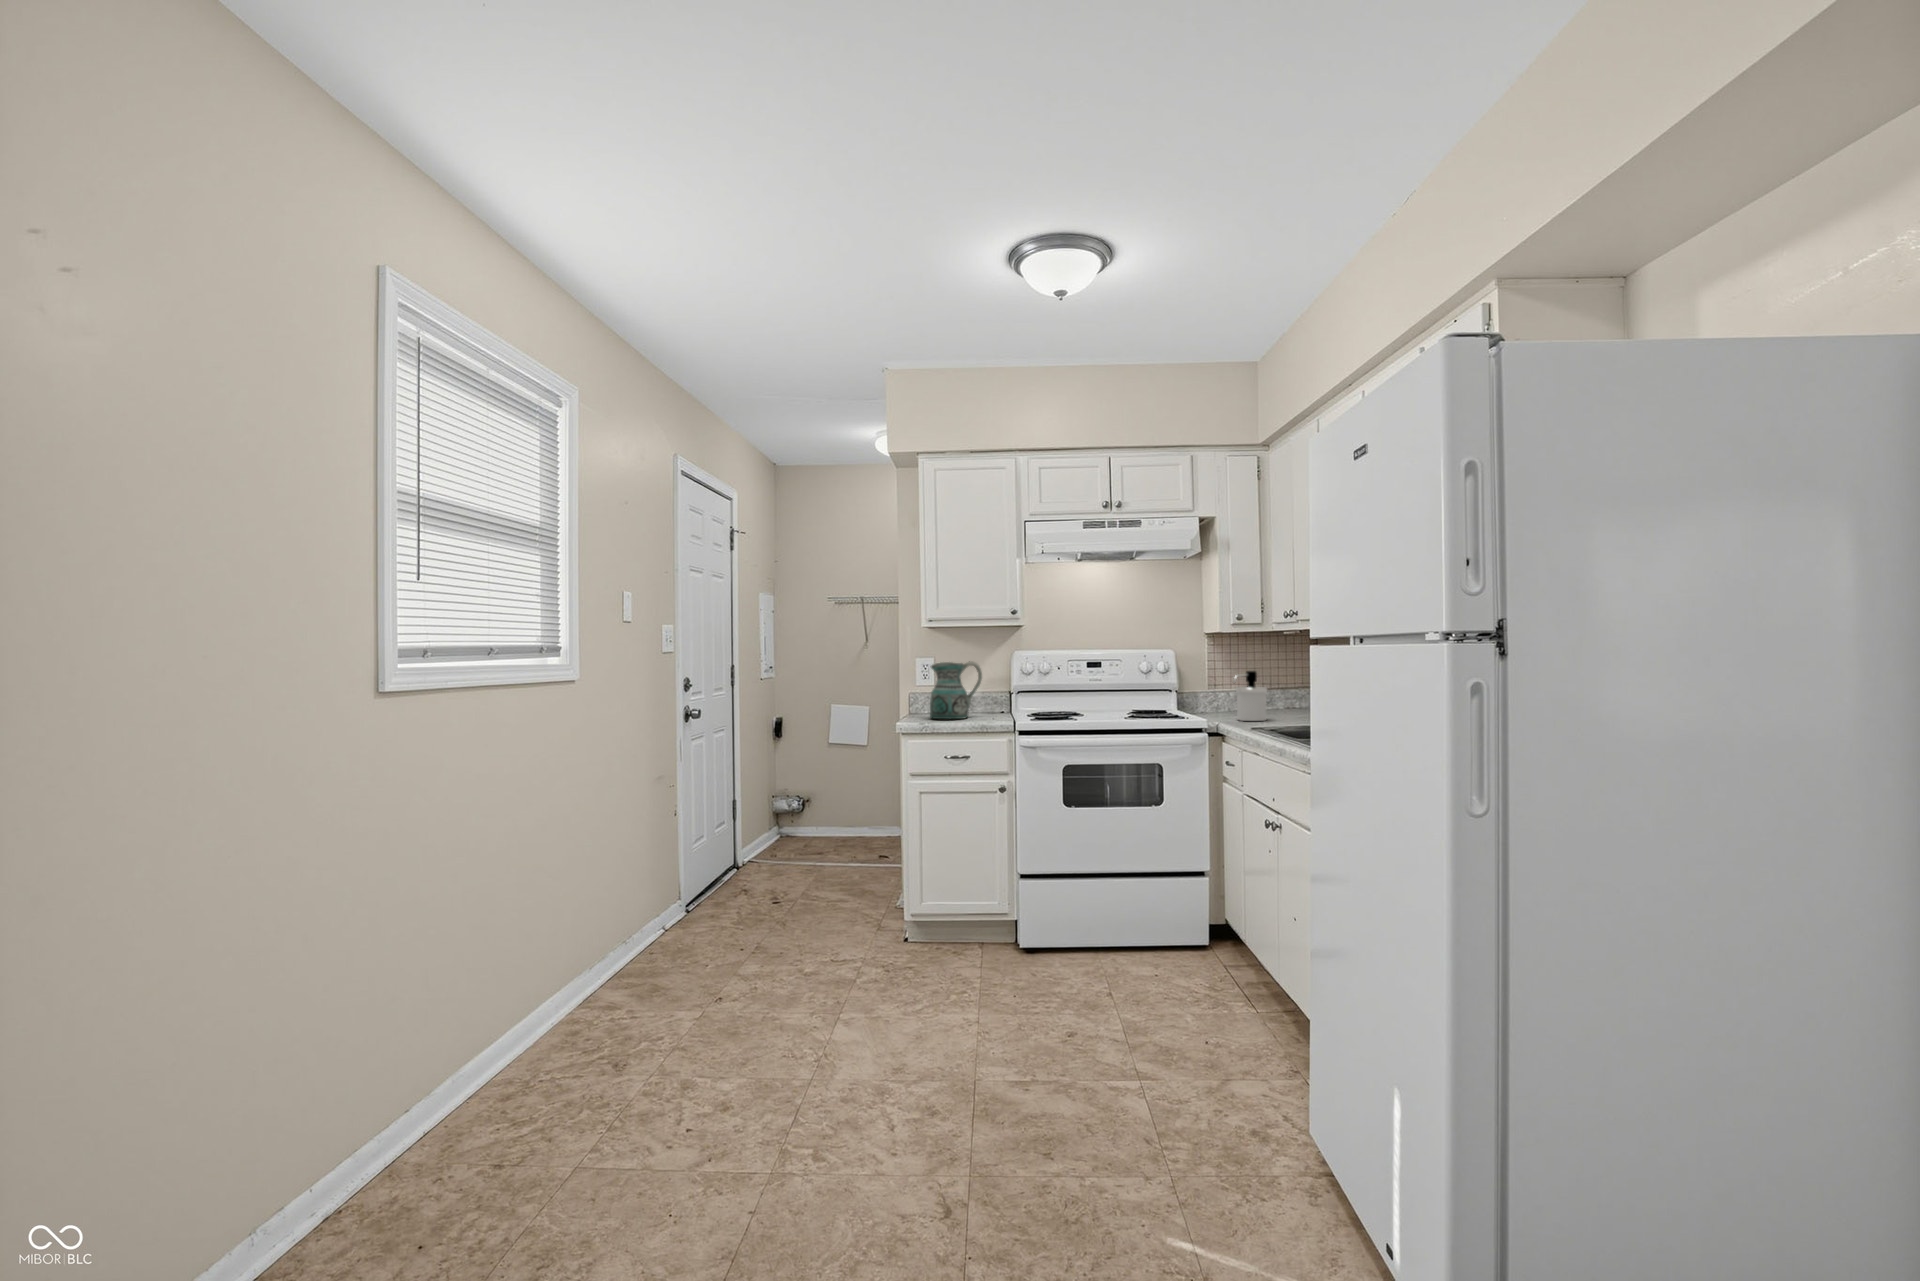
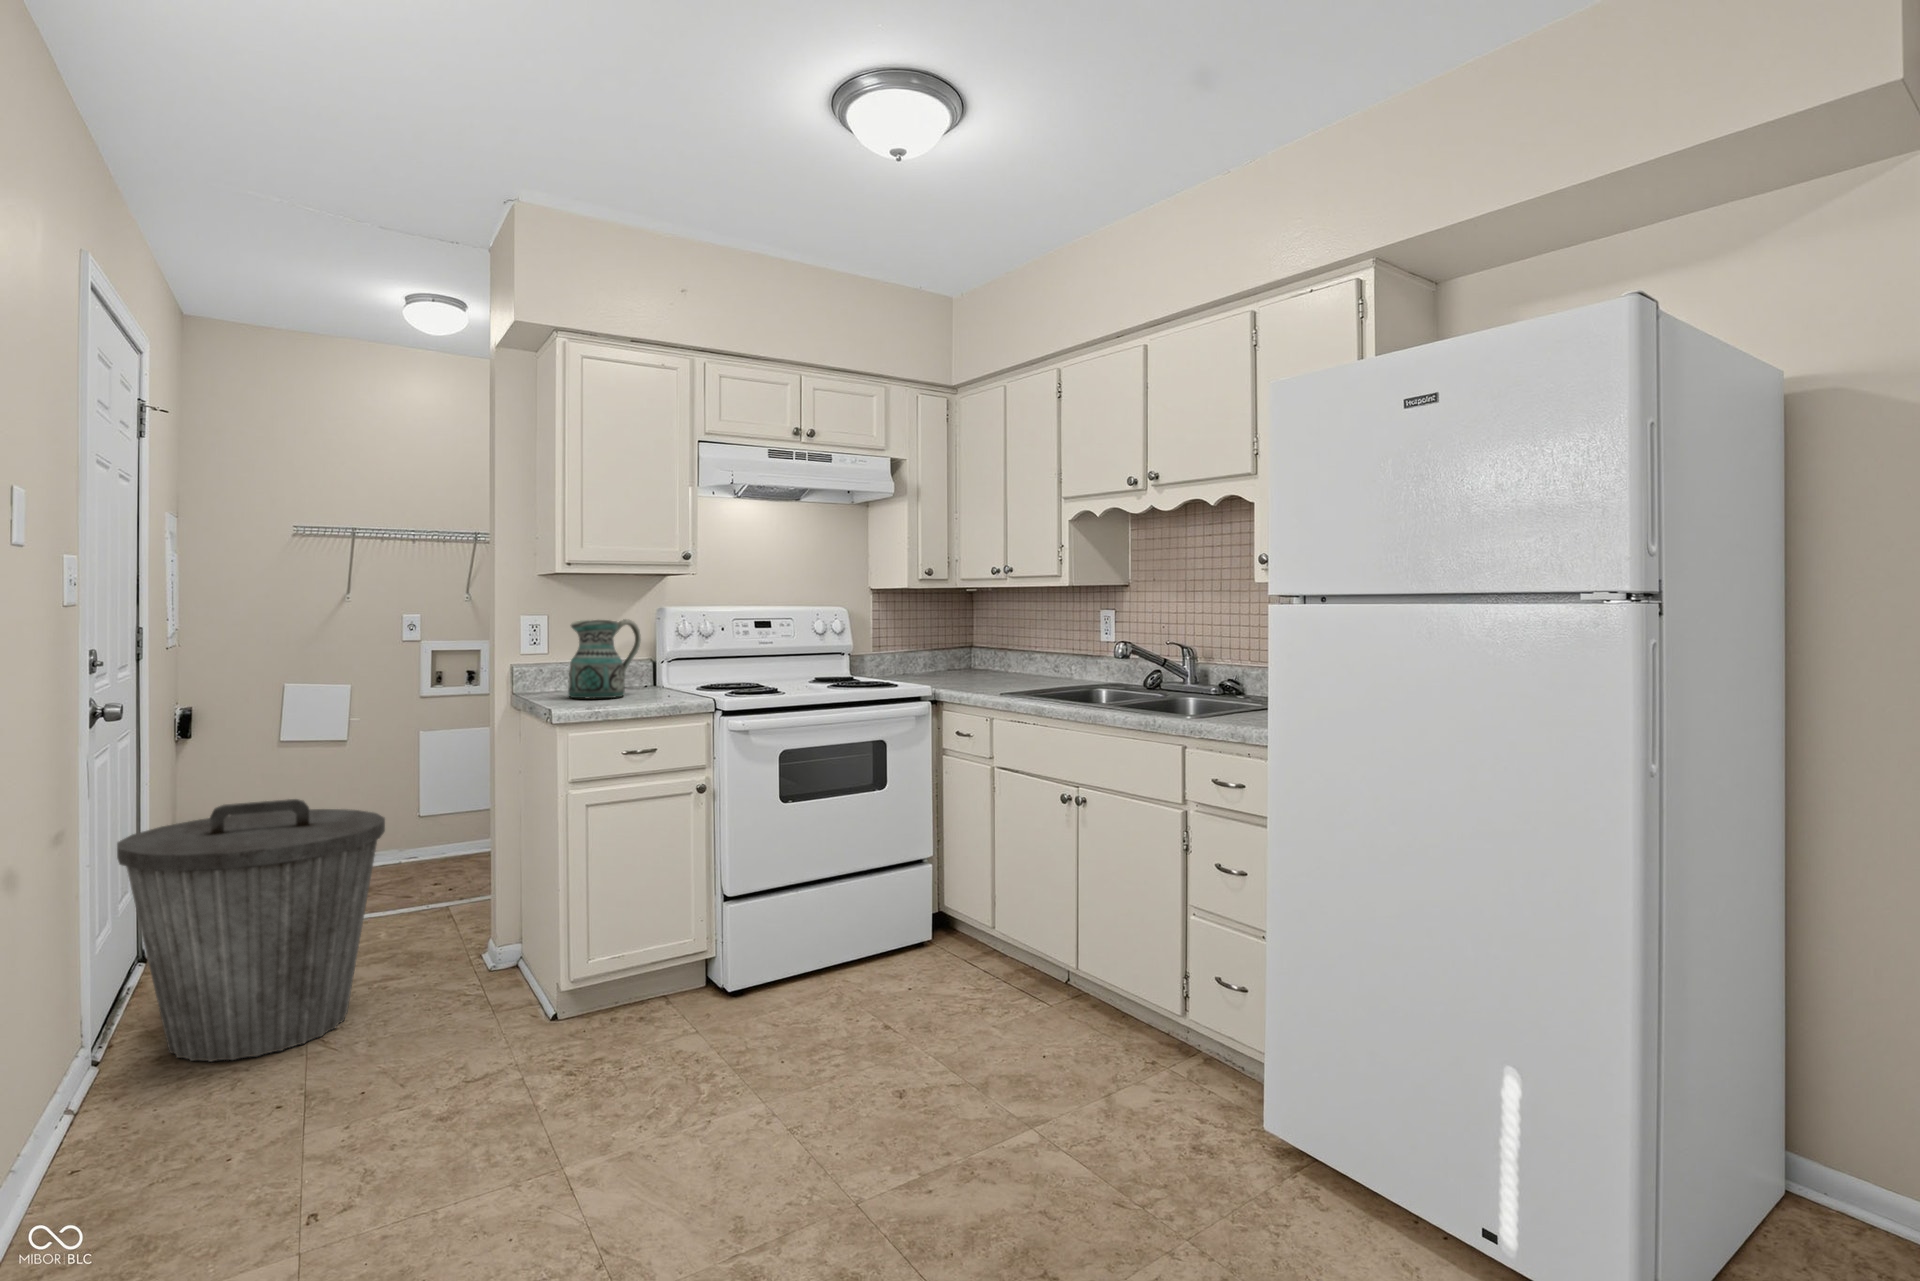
soap dispenser: present [1233,671,1267,721] -> none [954,633,987,688]
trash can: none [687,776,825,931] -> present [117,799,385,1061]

